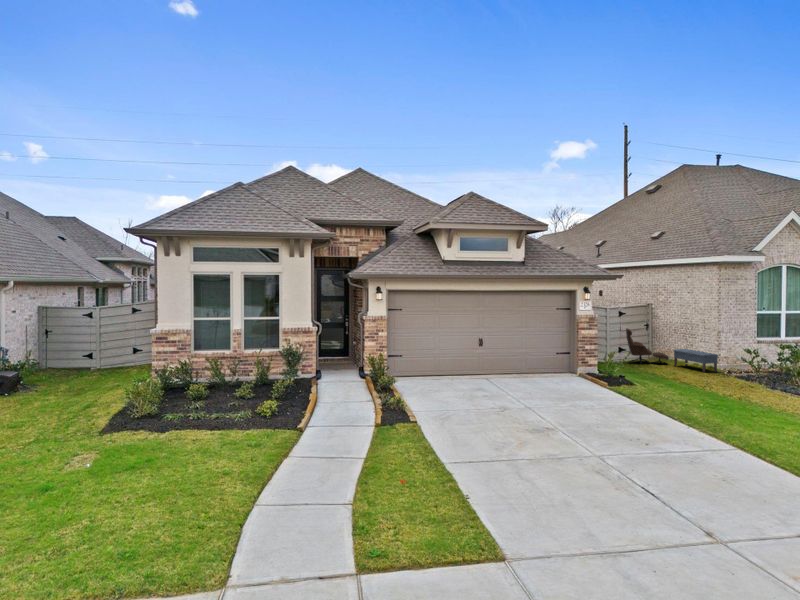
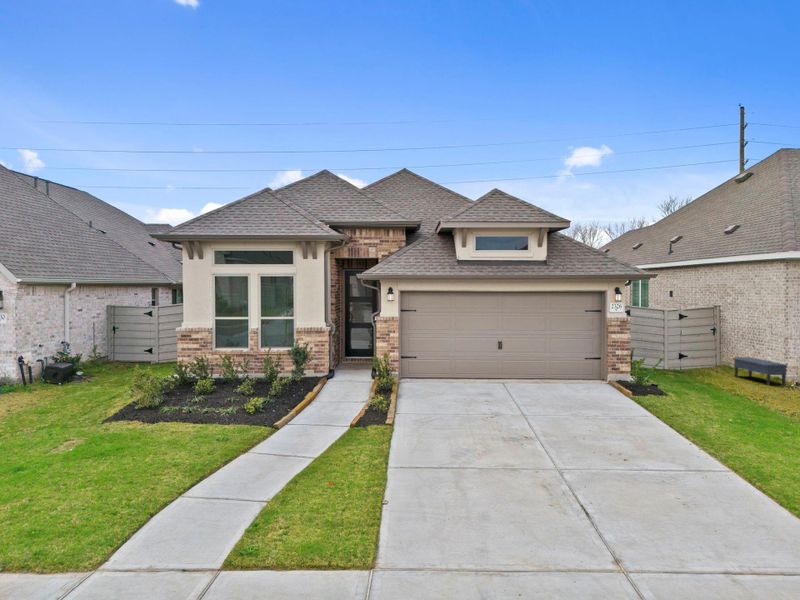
lounge chair: present [626,328,668,364] -> none [678,333,728,375]

